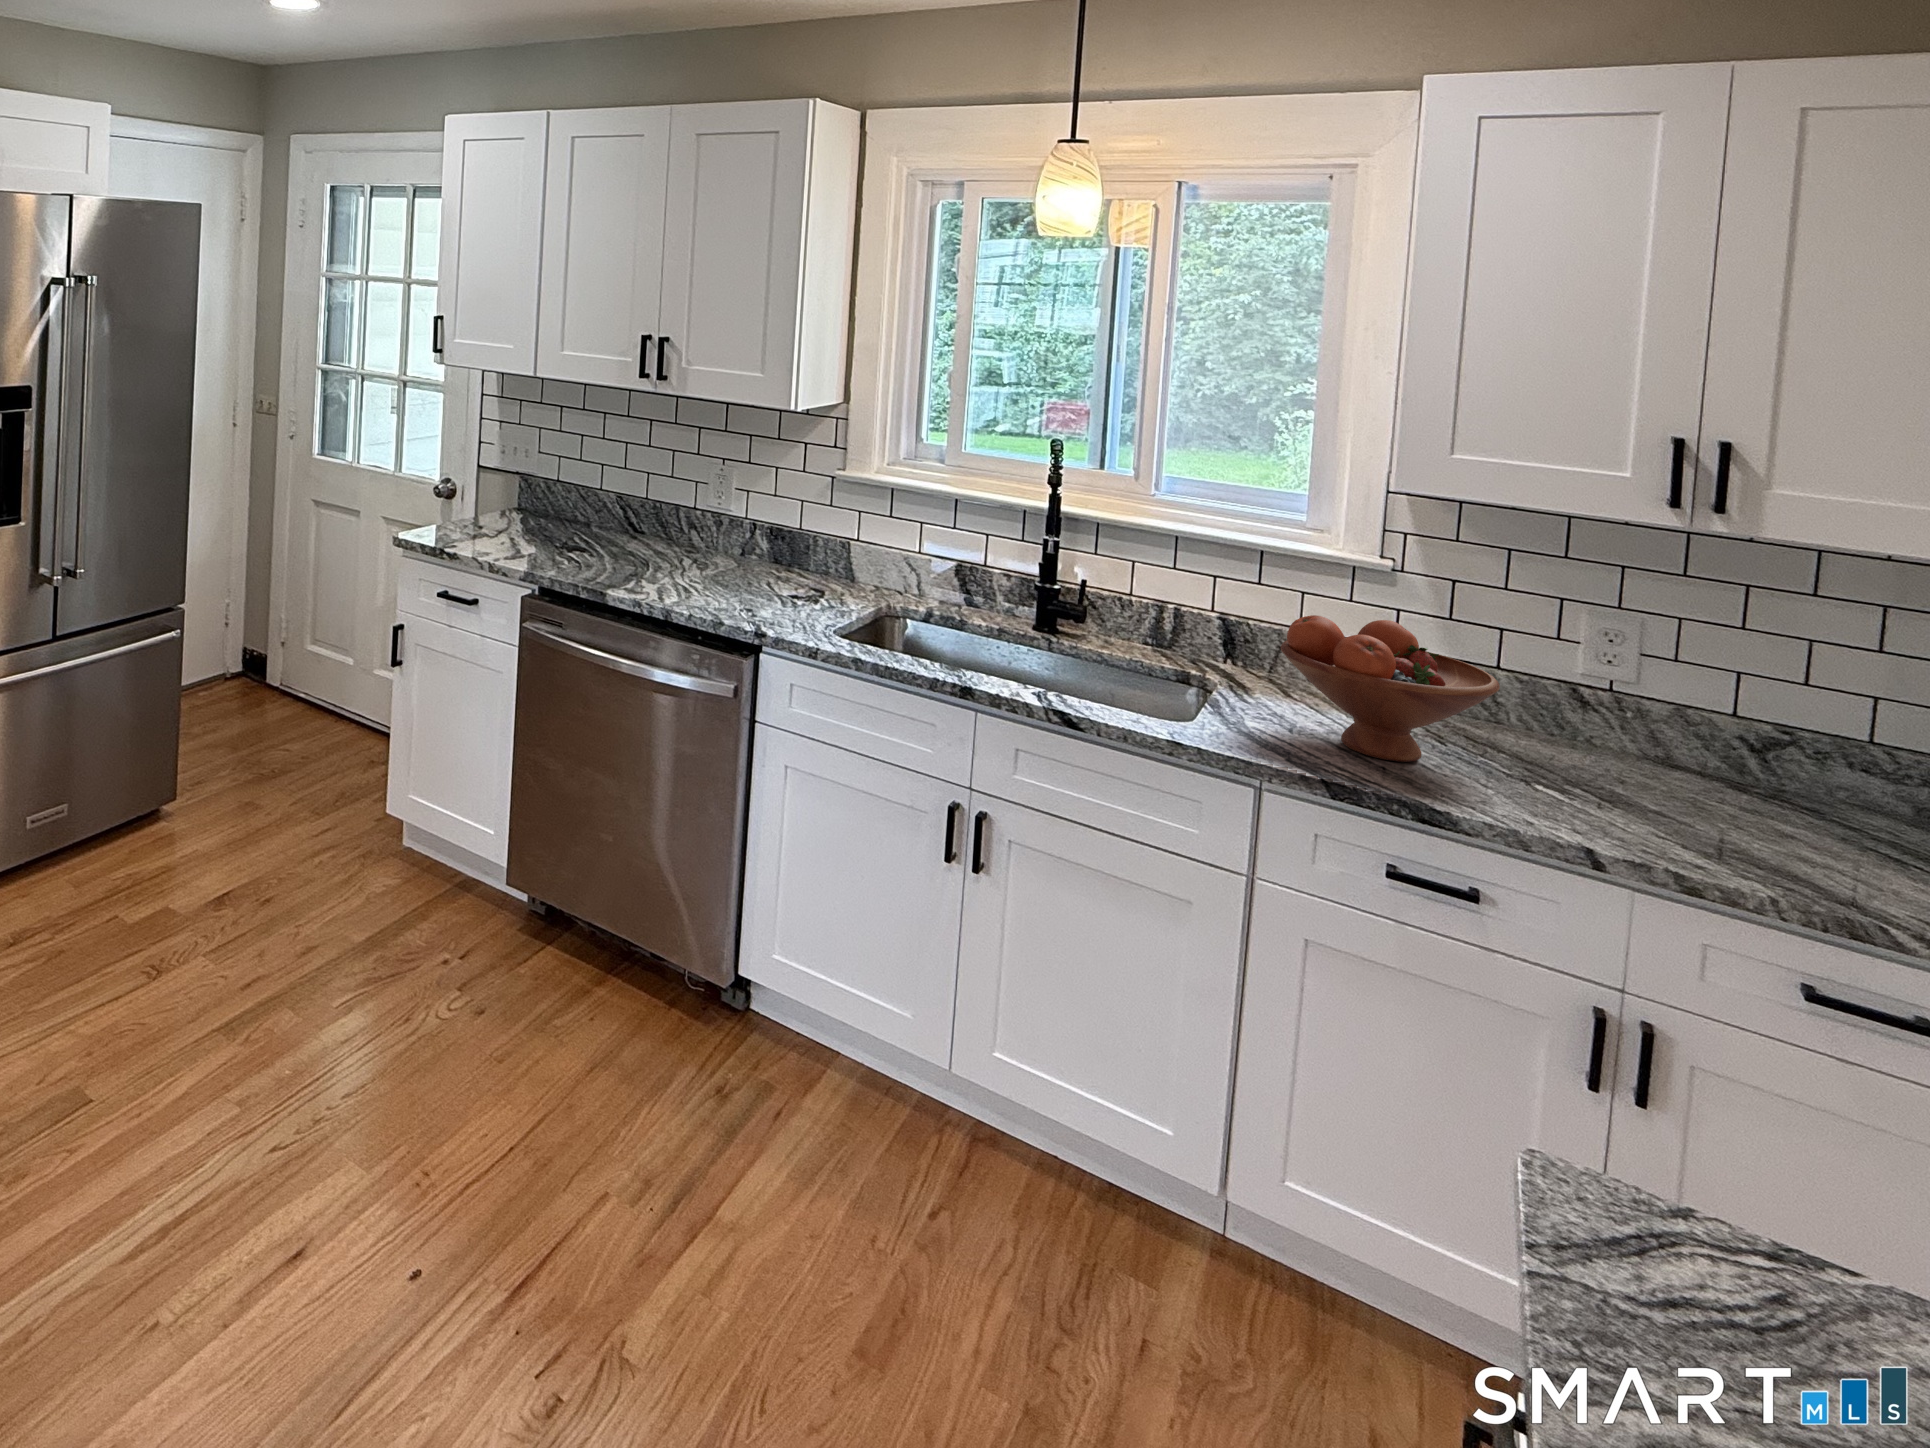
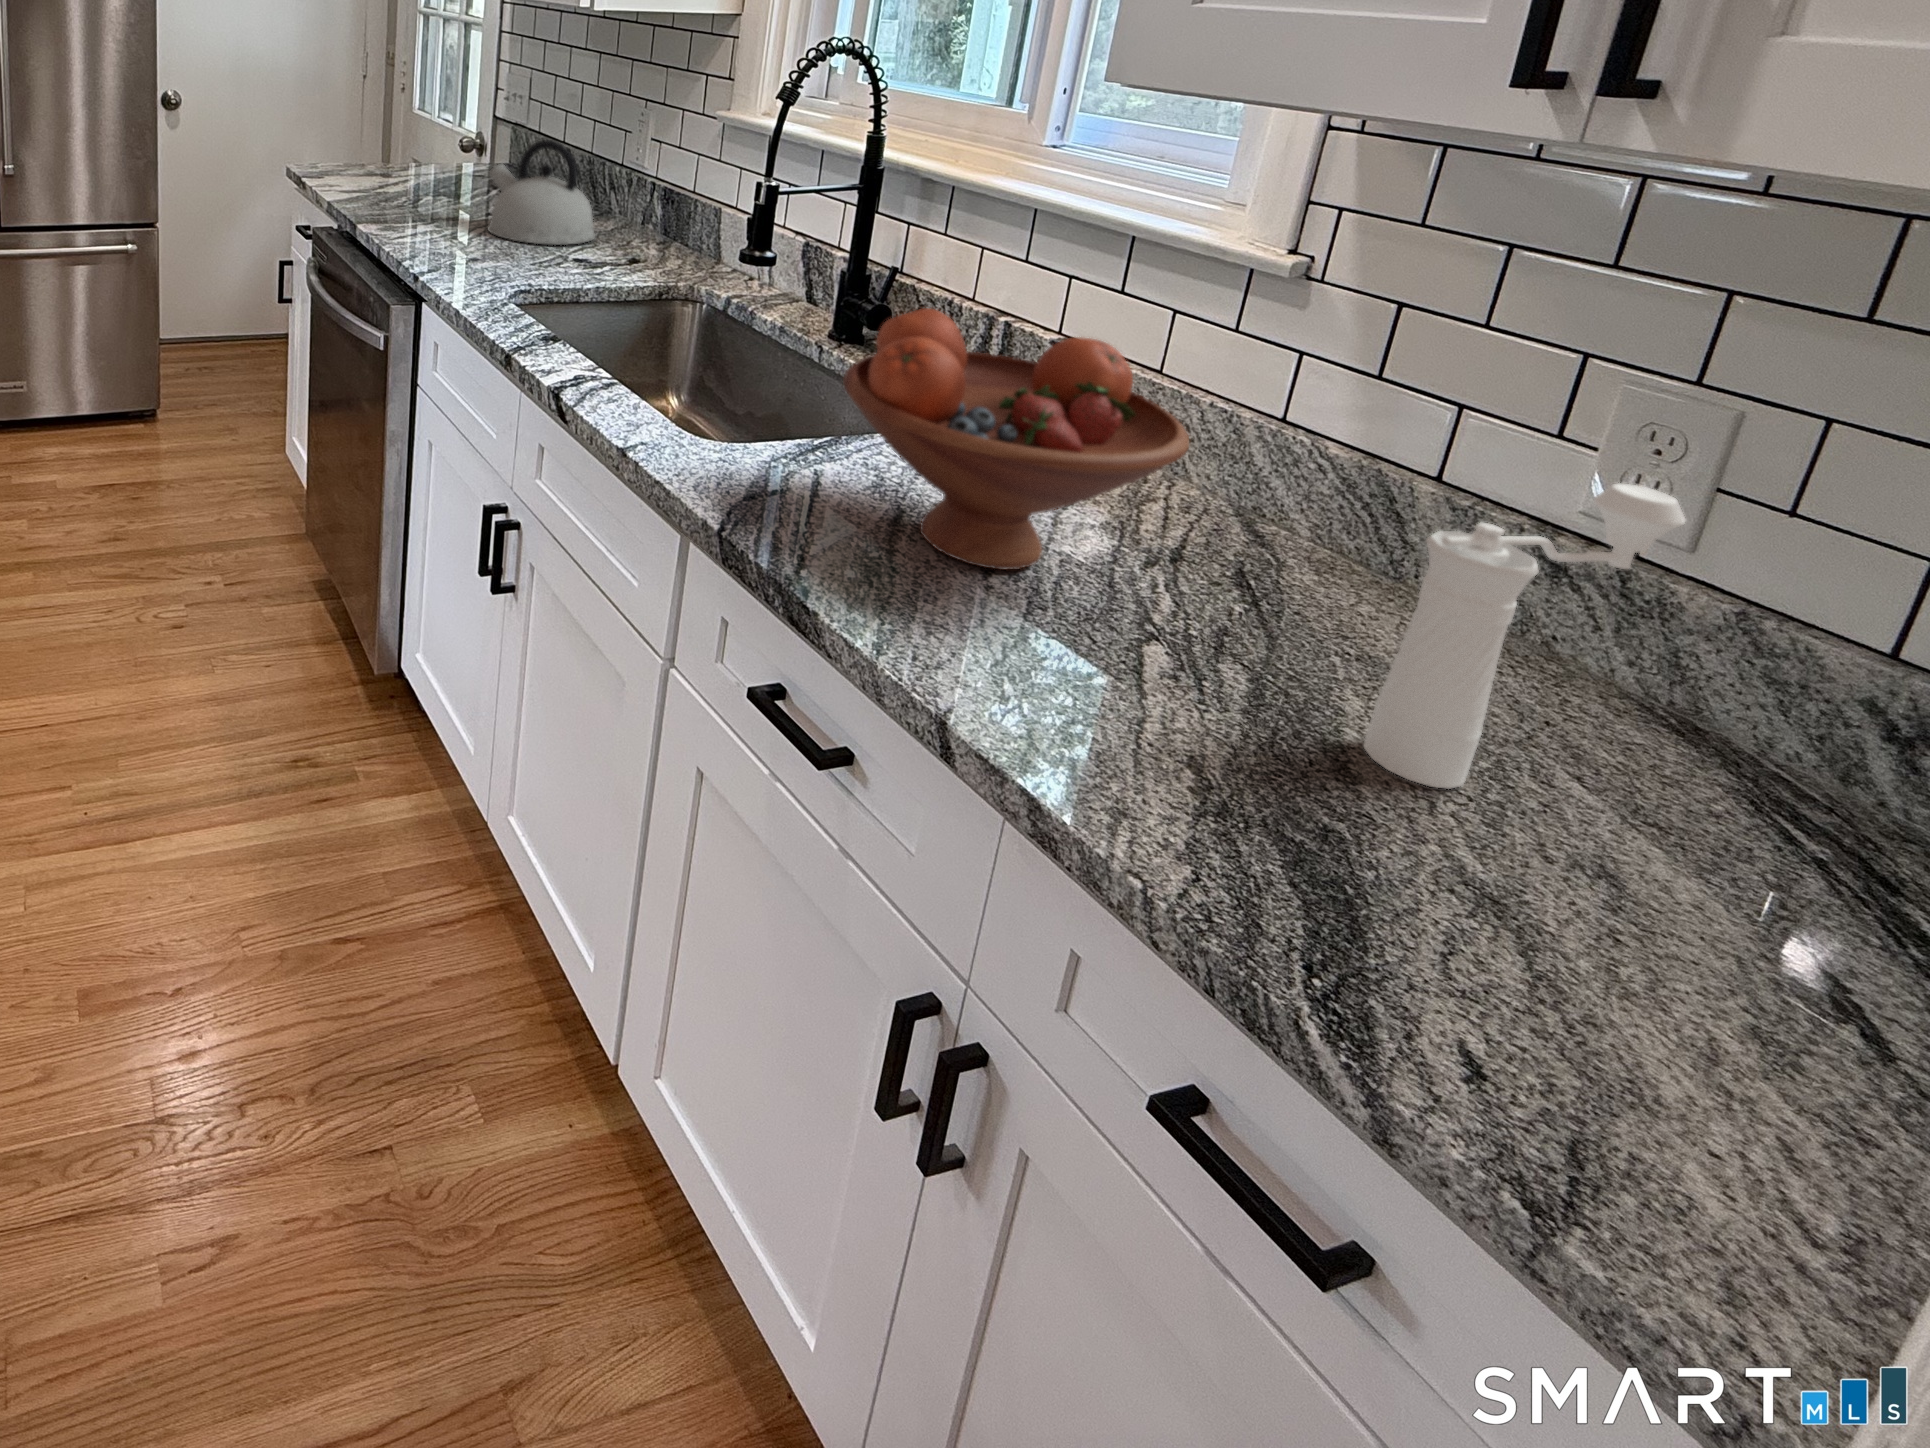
kettle: none [660,503,757,589] -> present [488,140,595,245]
pepper mill: none [1642,658,1713,816] -> present [1364,484,1685,789]

